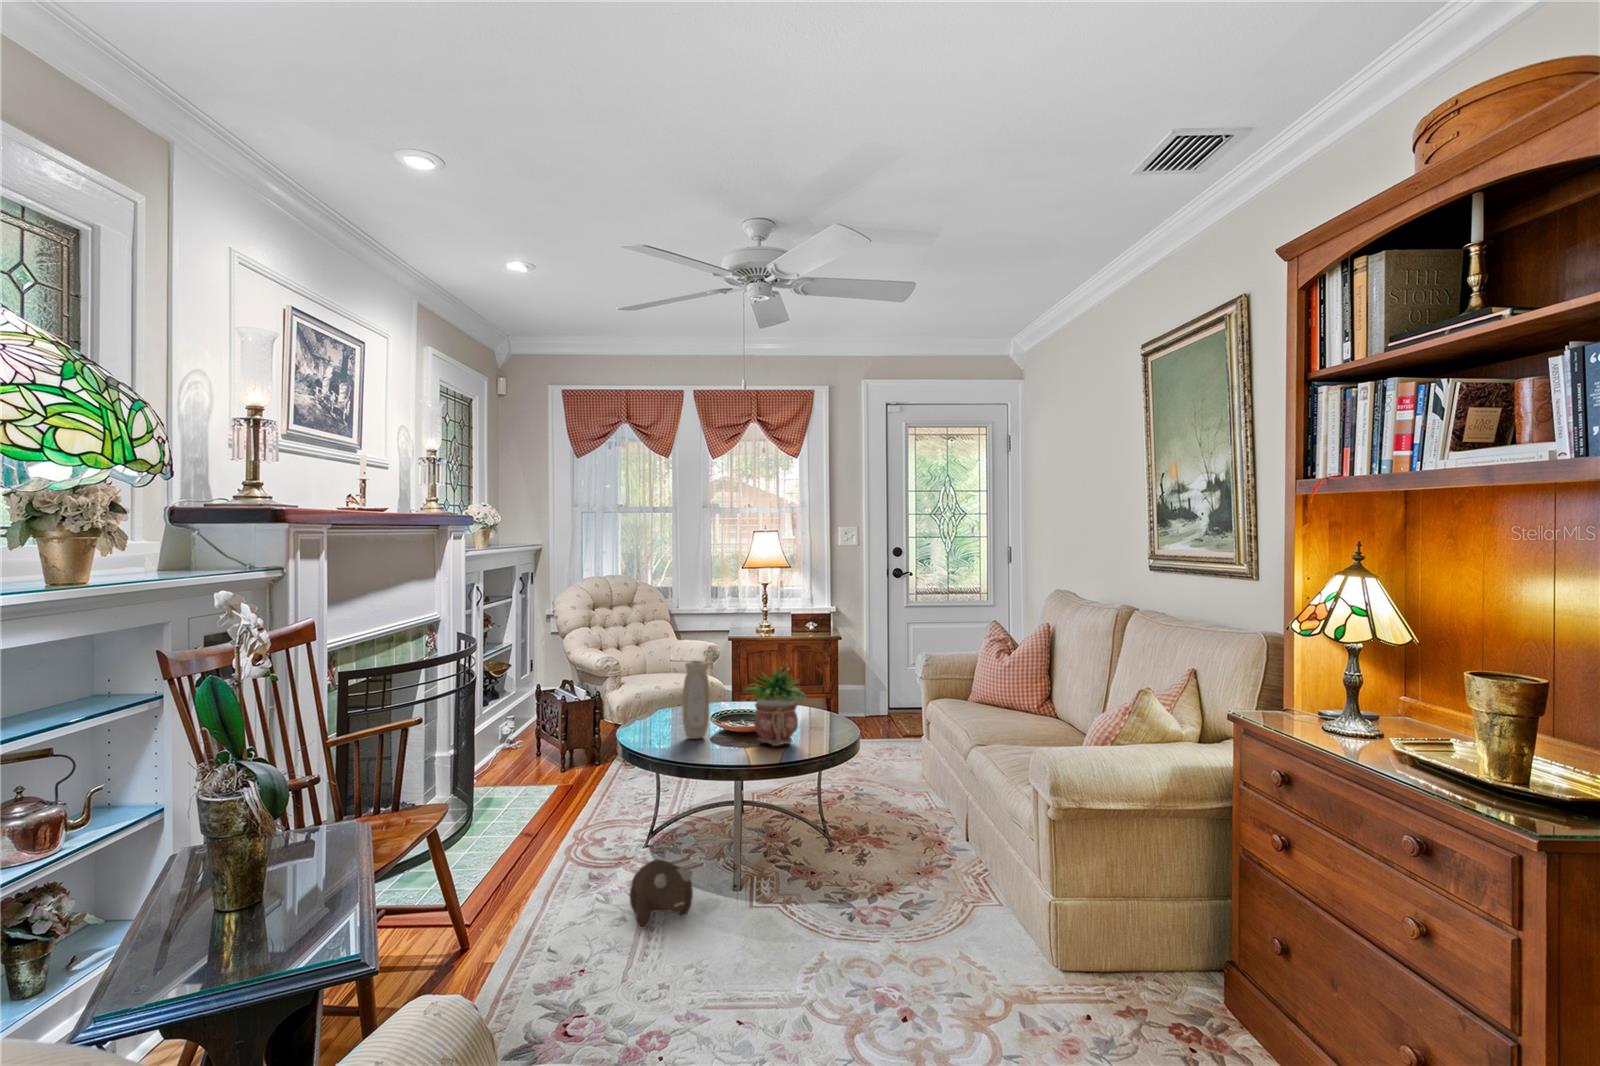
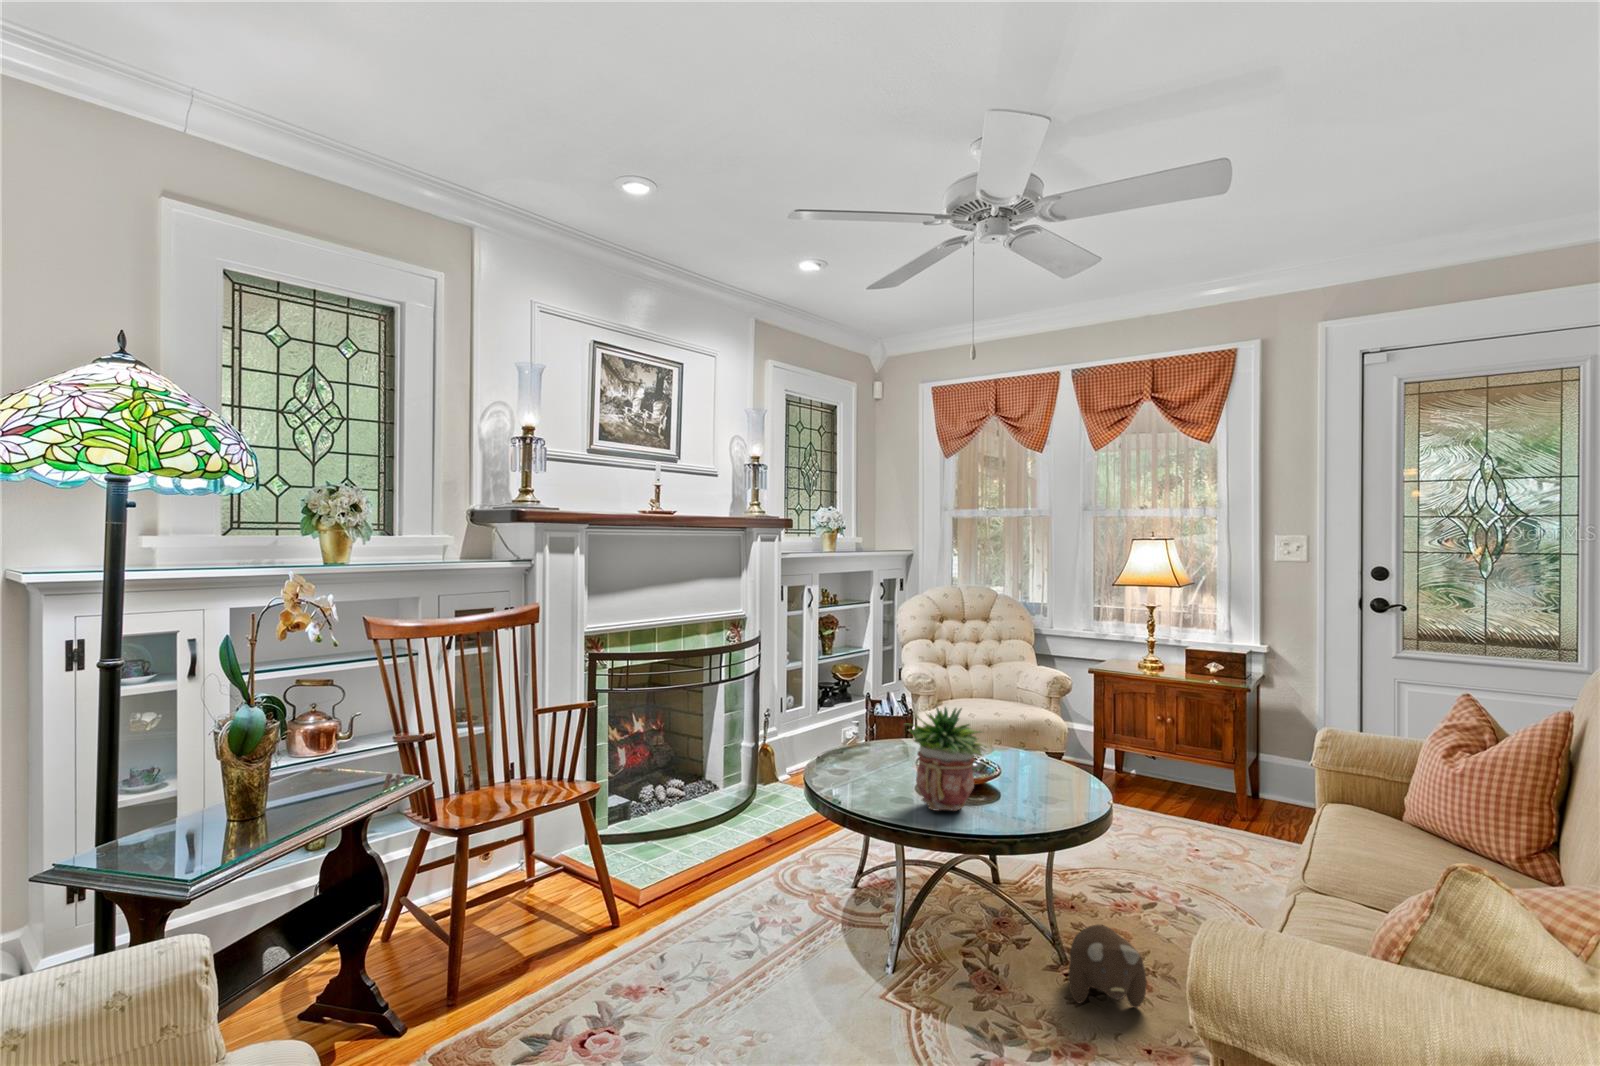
vase: present [682,661,709,739] -> none [858,685,889,781]
plush toy: present [630,859,693,929] -> present [1068,925,1147,1008]

